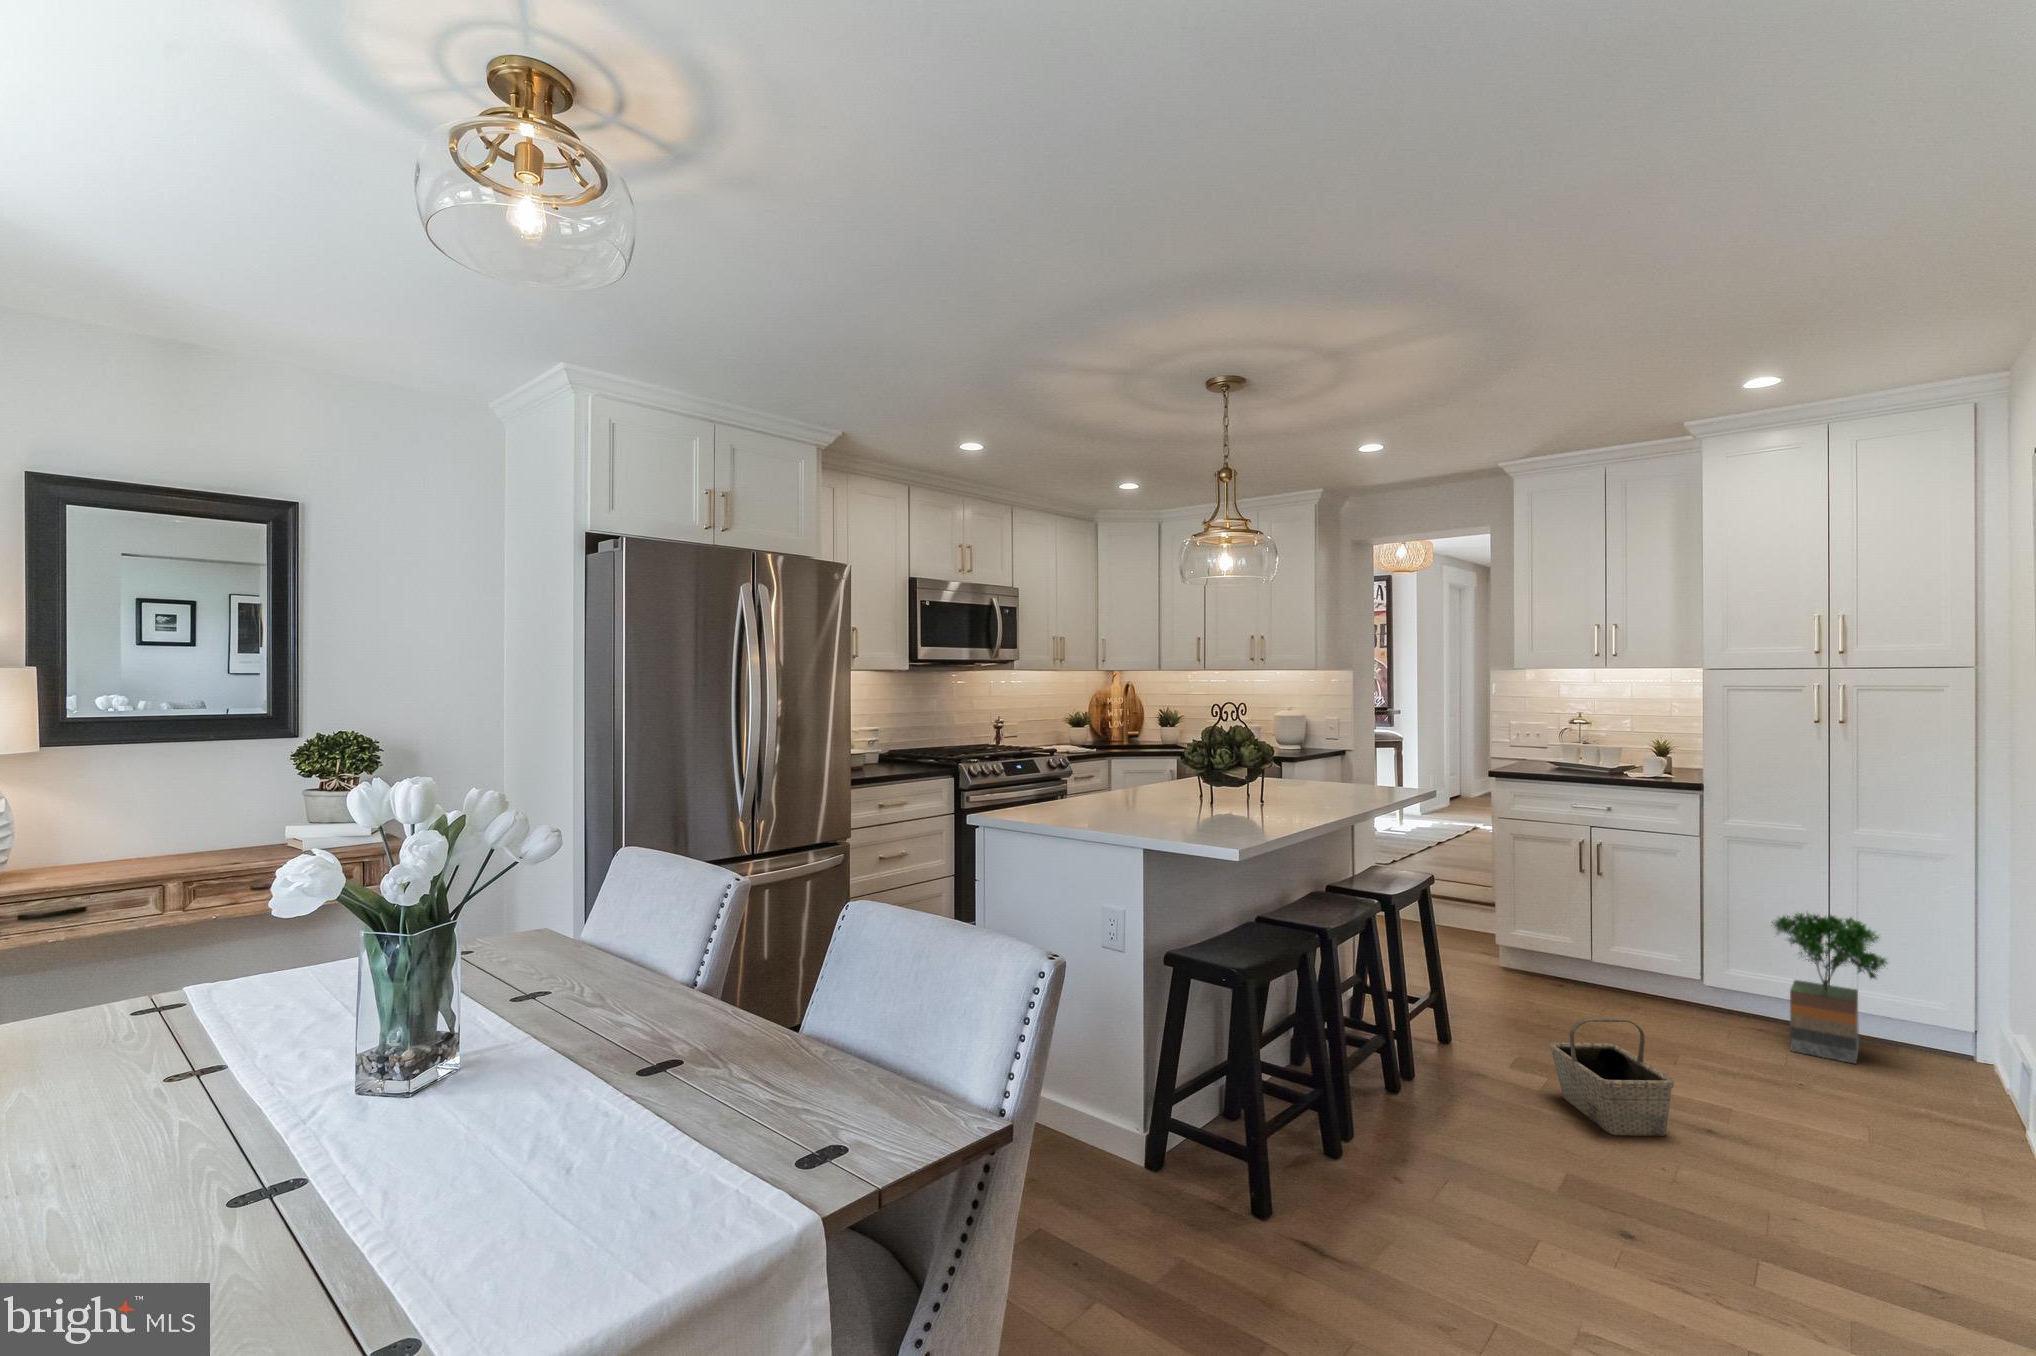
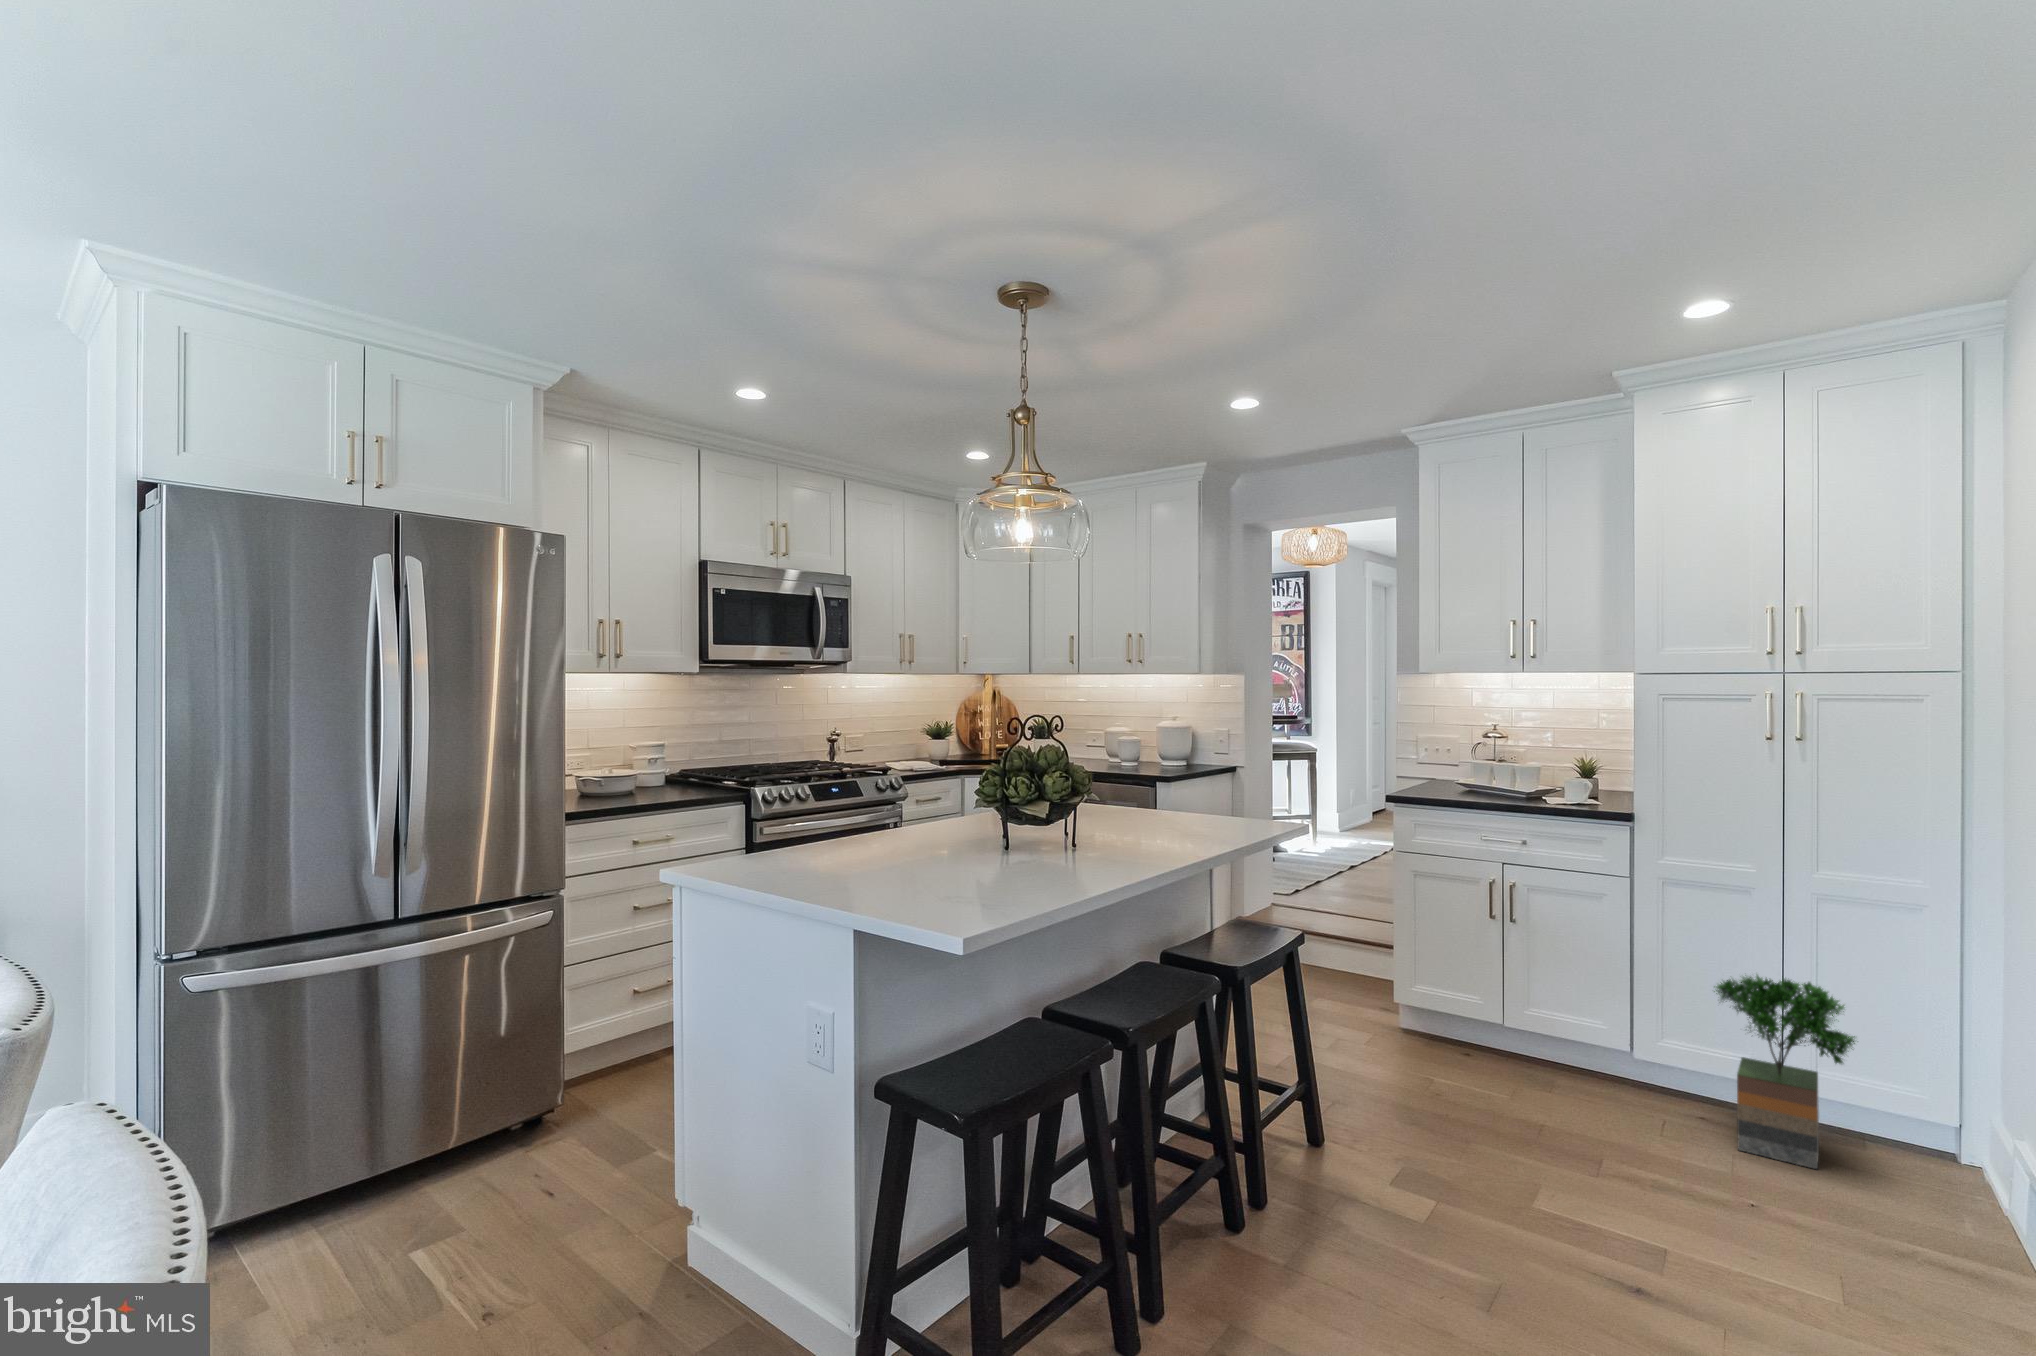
basket: present [1549,1018,1674,1136] -> none [1436,1135,1592,1301]

